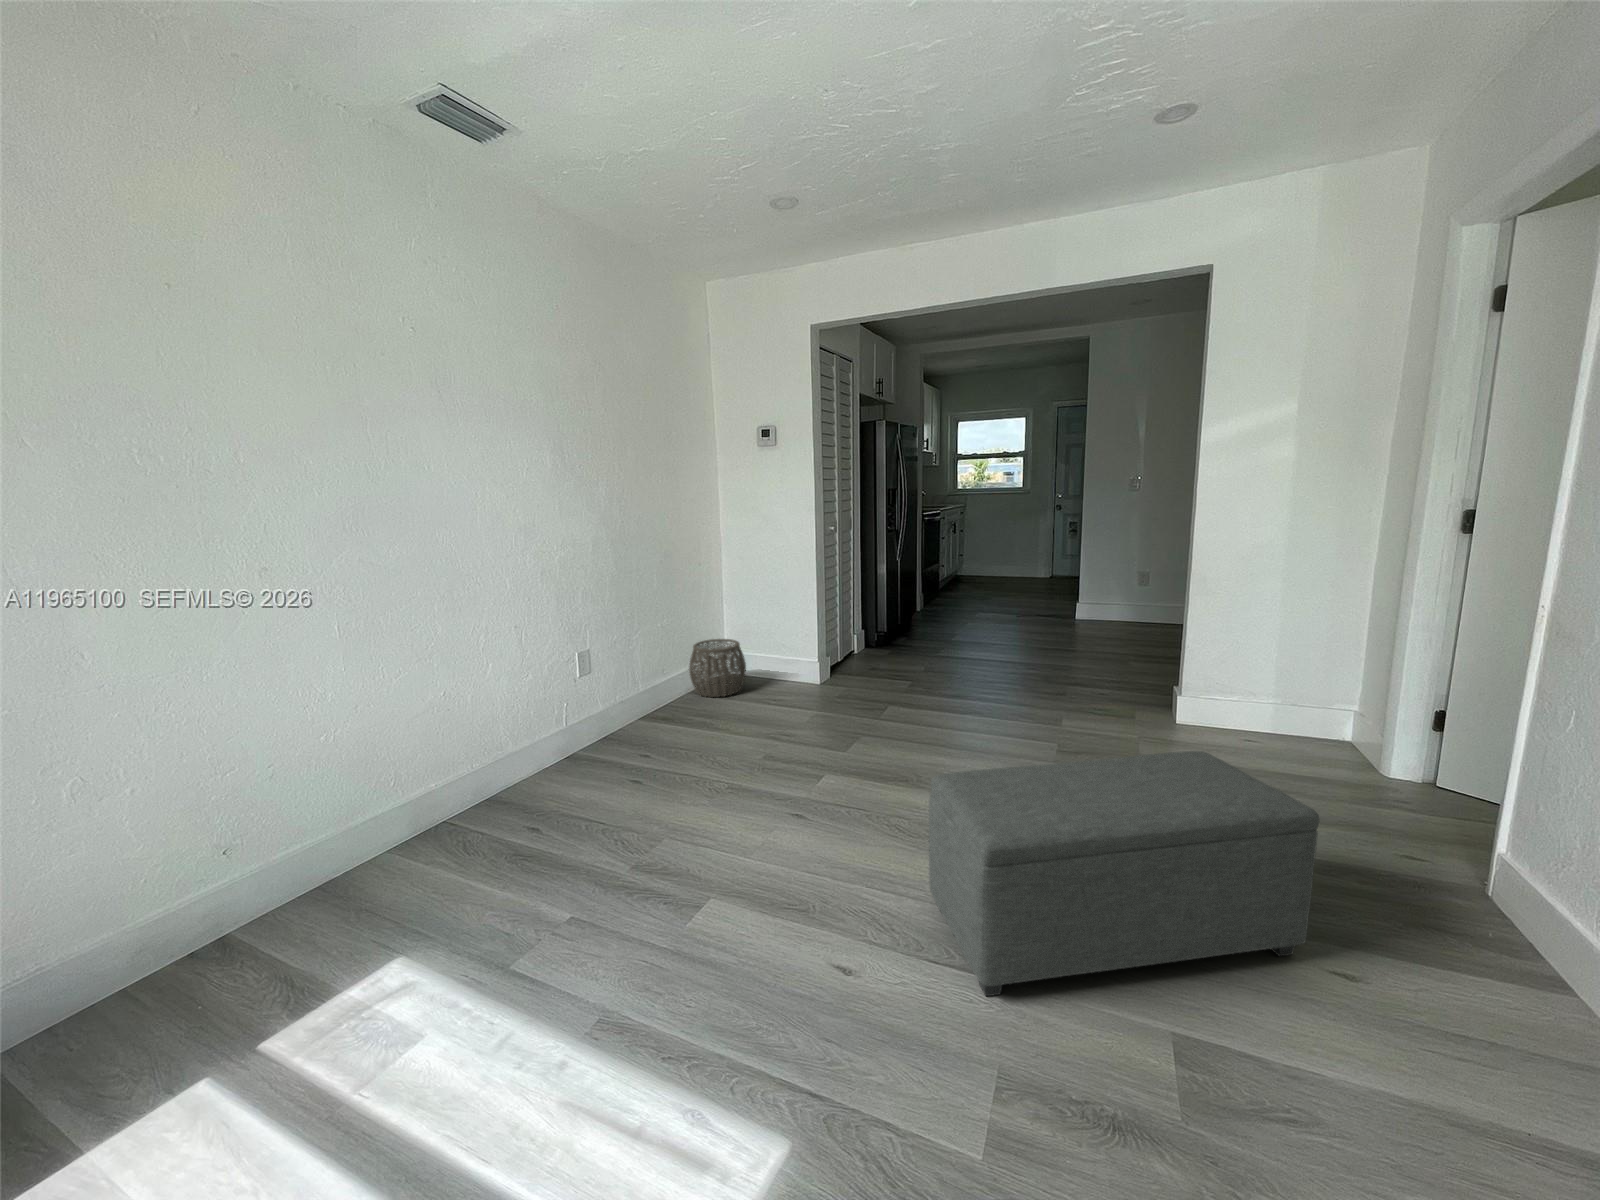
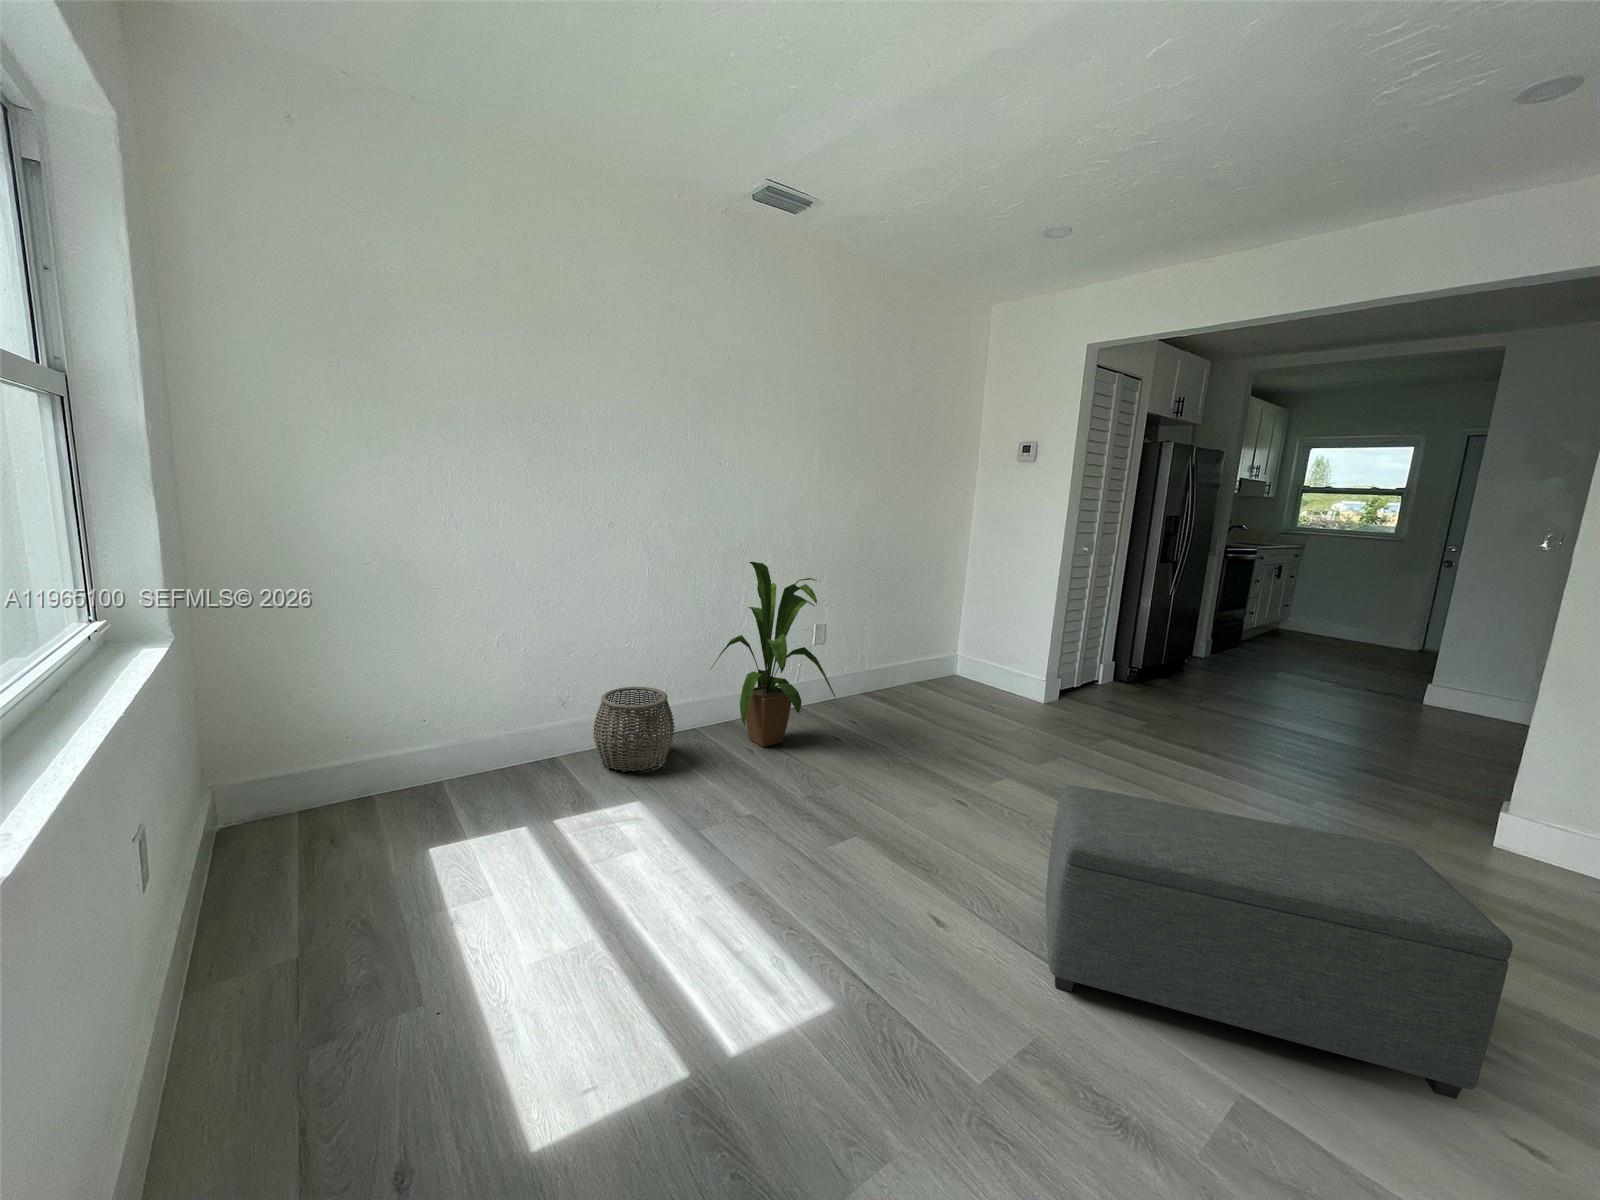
house plant: none [459,593,631,817] -> present [711,562,835,747]
woven basket: present [689,639,746,697] -> present [593,687,675,772]

